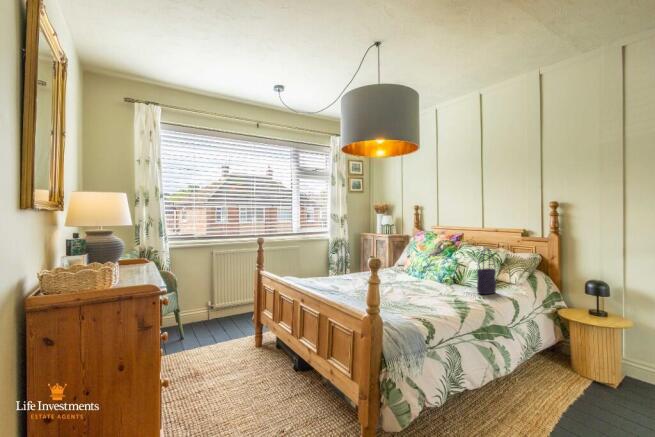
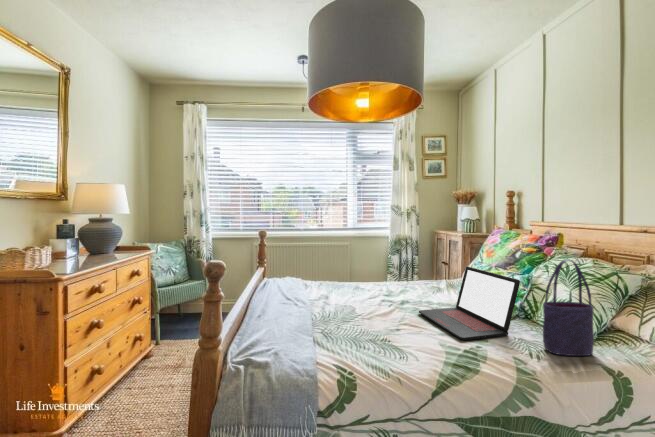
laptop: none [405,256,461,296] -> present [419,267,520,340]

